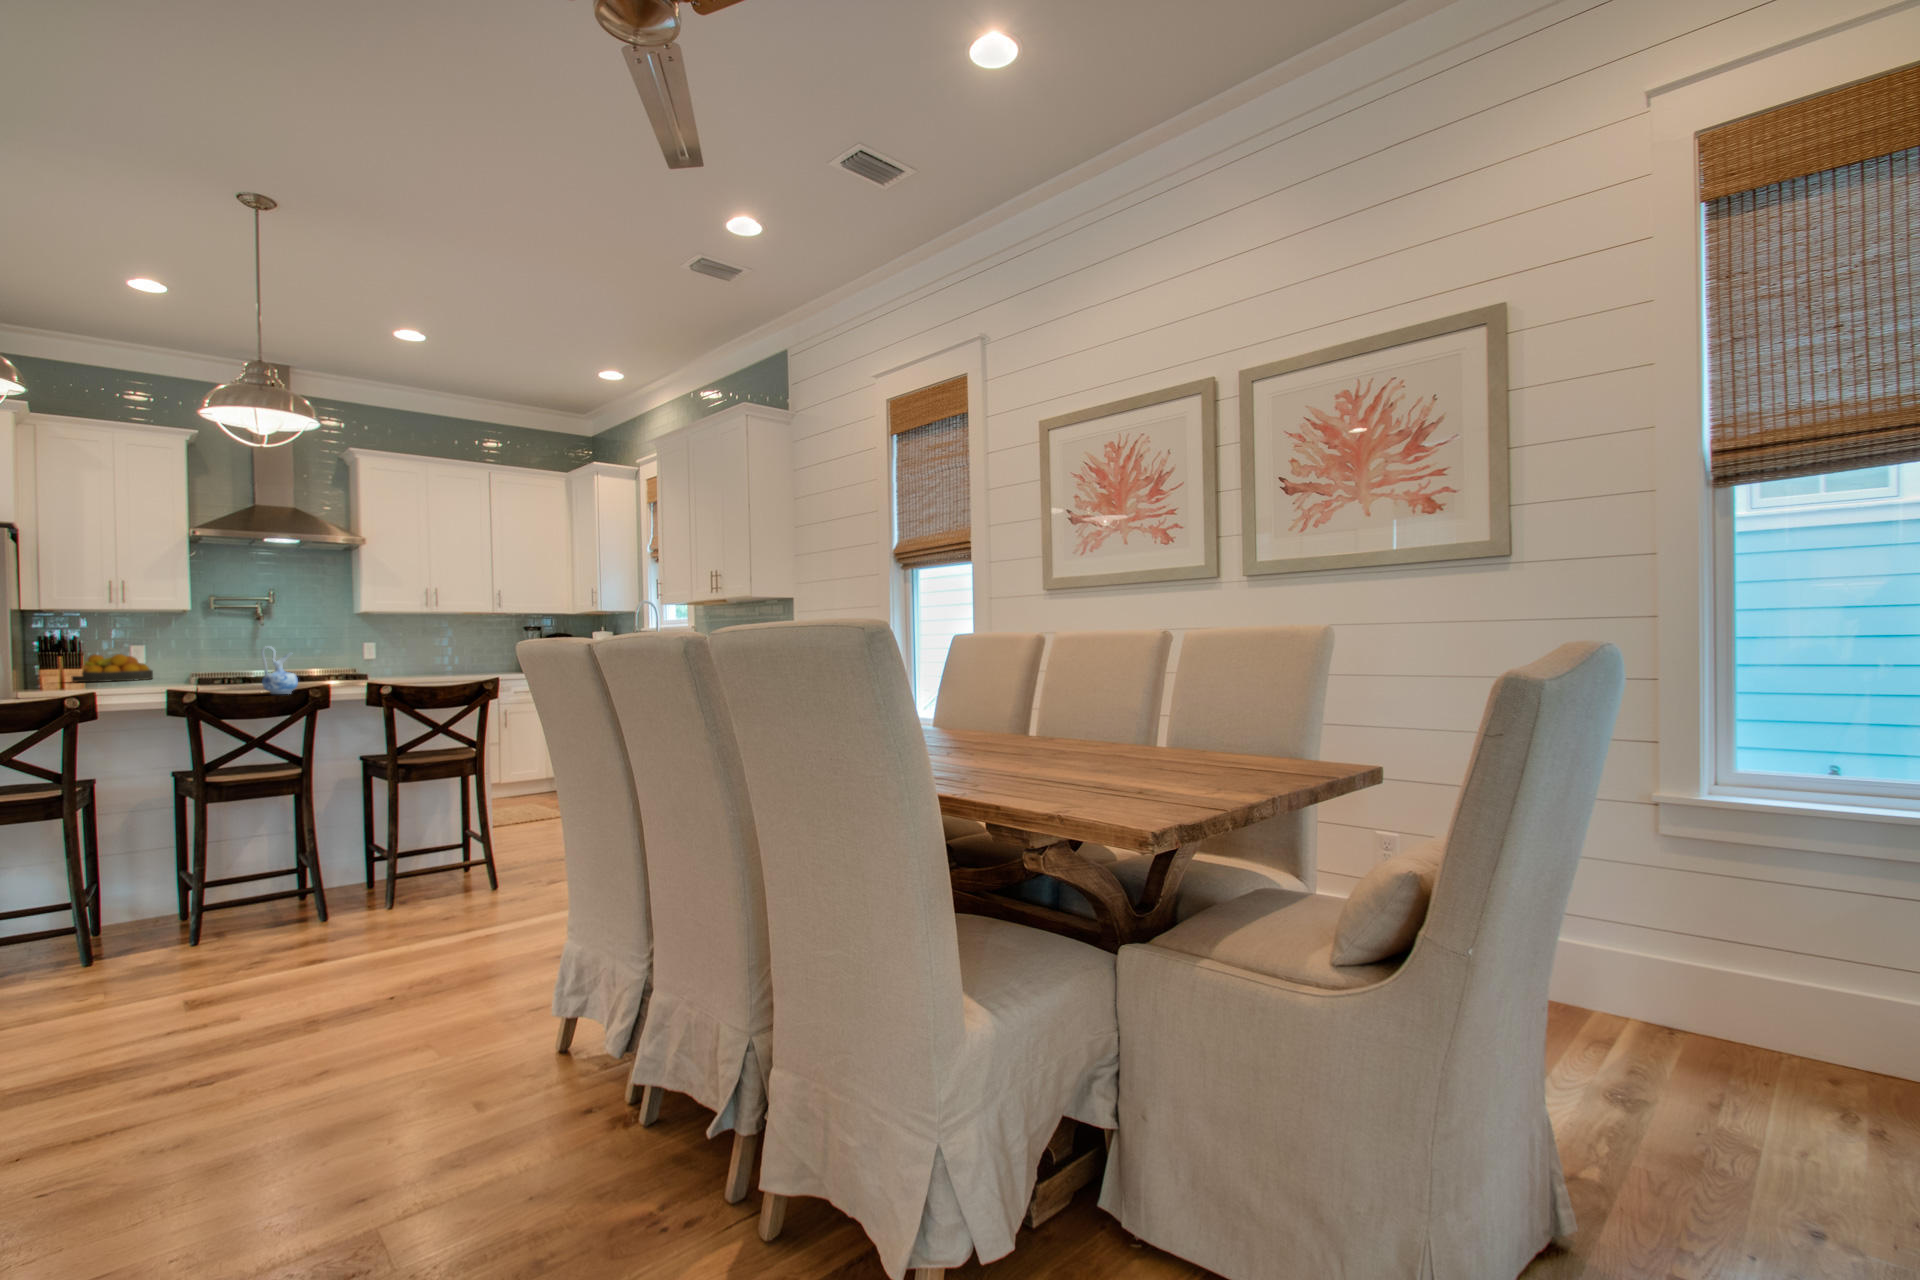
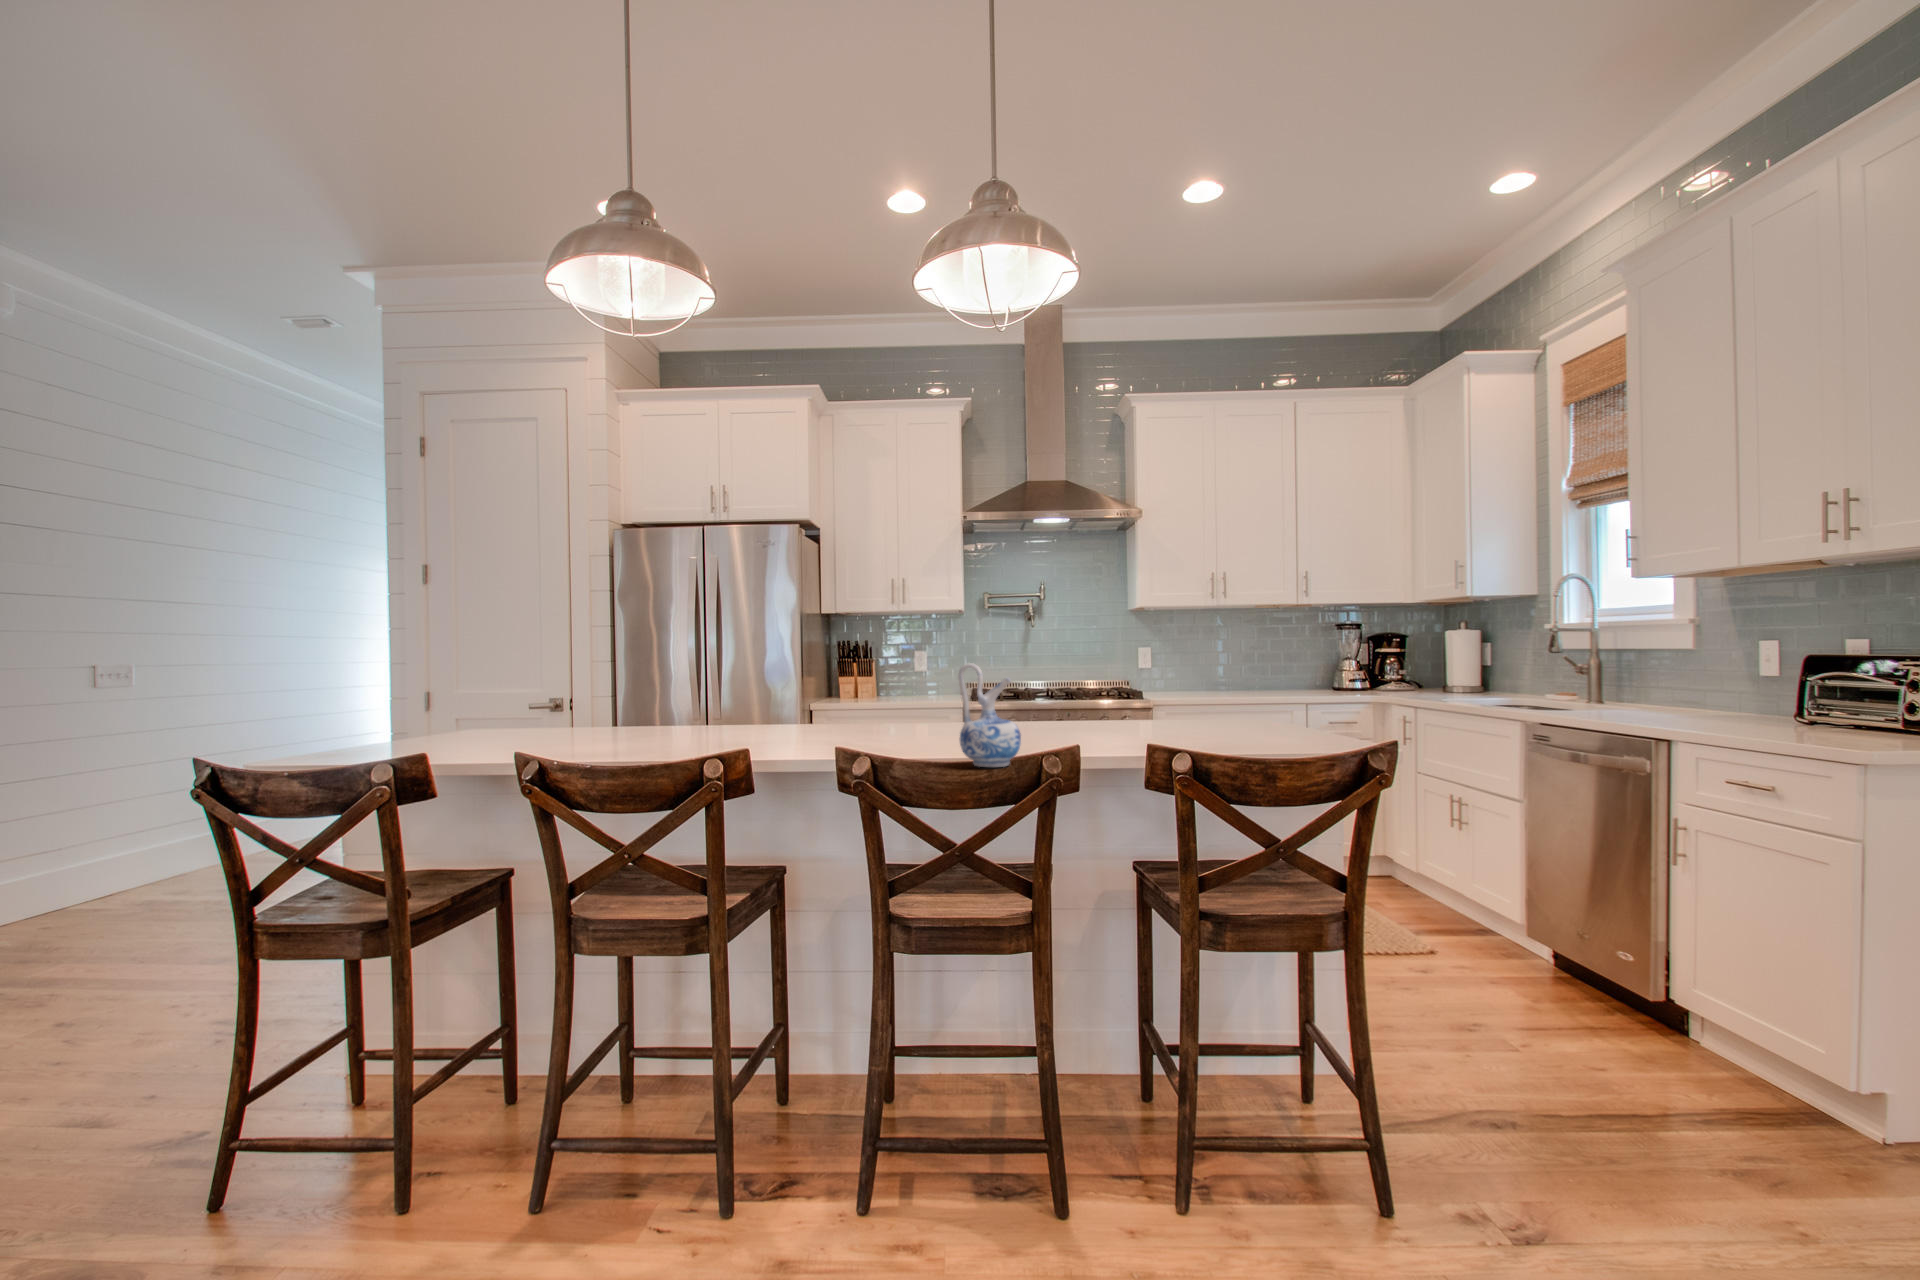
fruit bowl: present [71,654,153,682] -> none [867,661,935,691]

